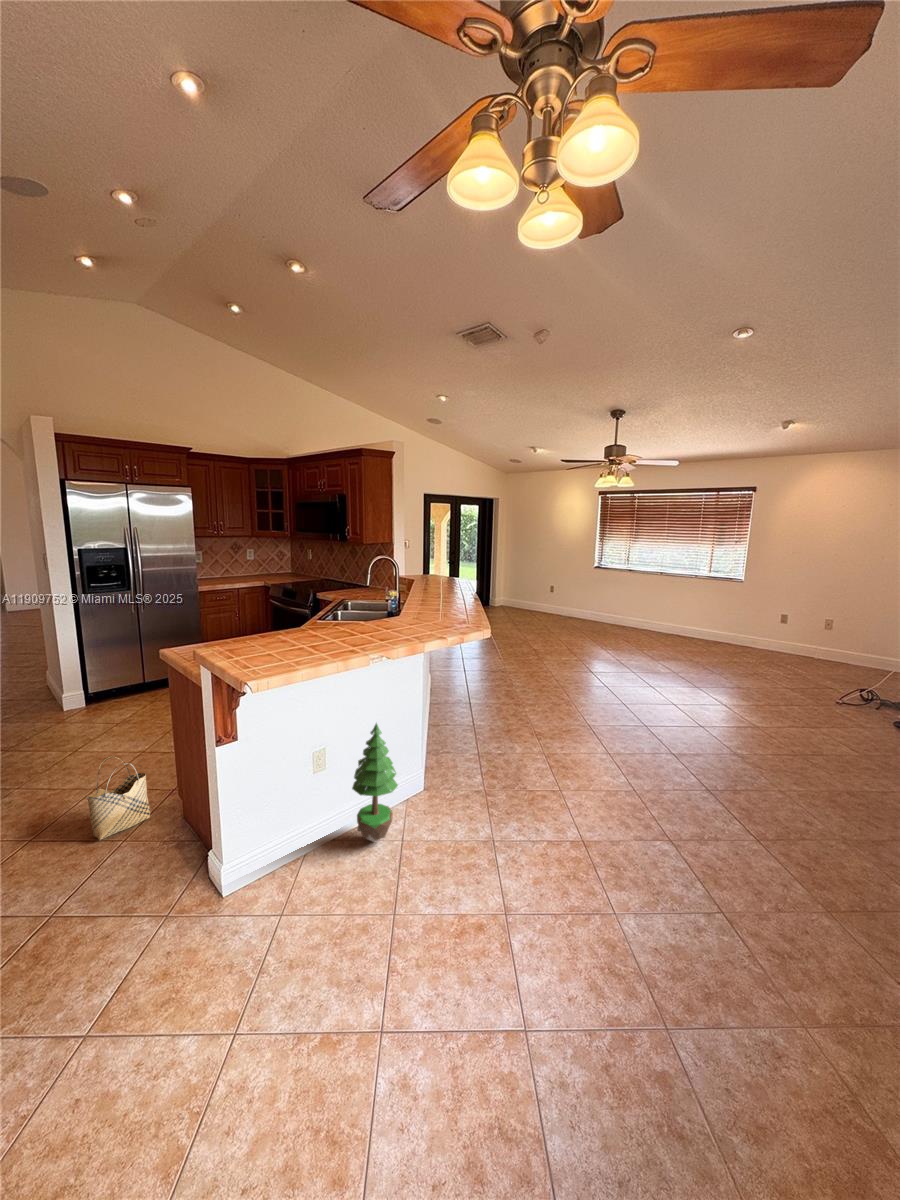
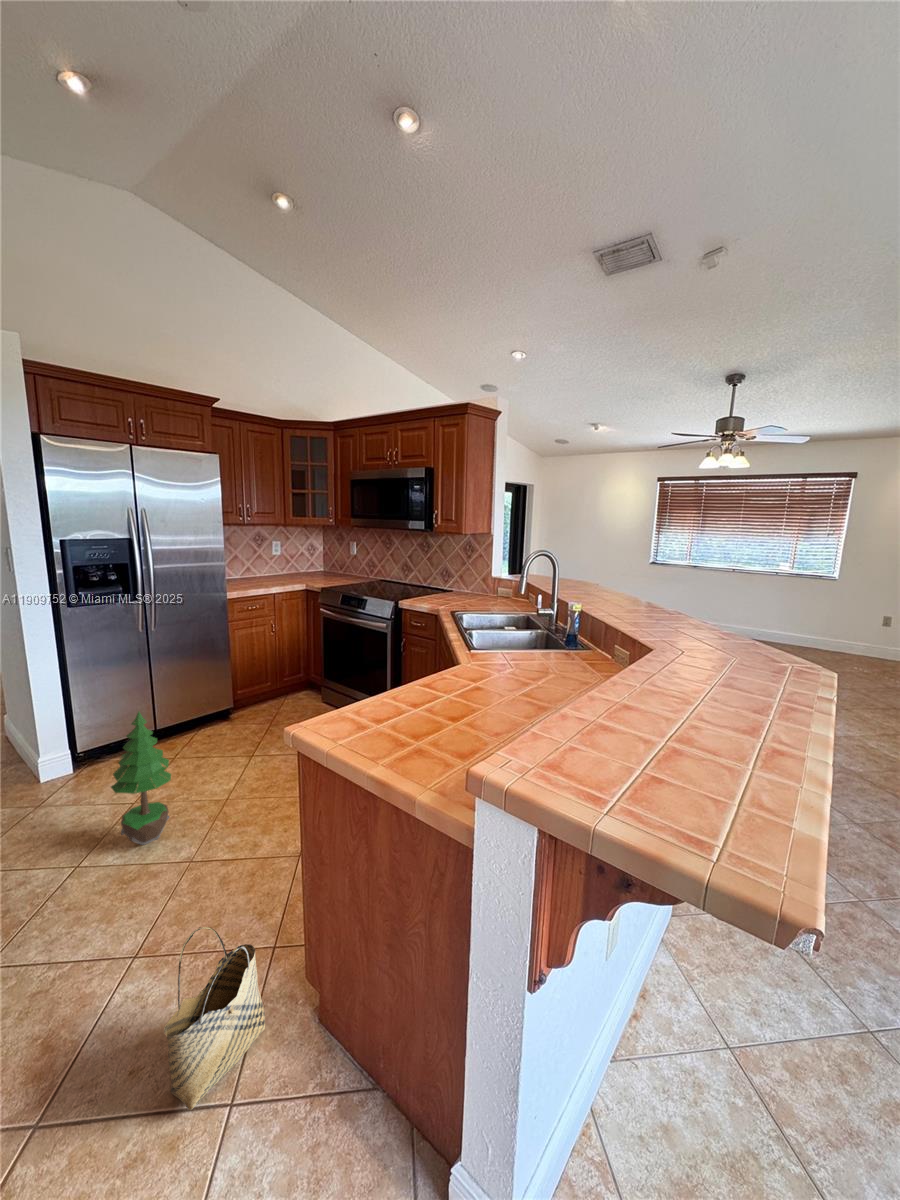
potted tree: present [352,723,398,842] -> present [111,712,171,845]

